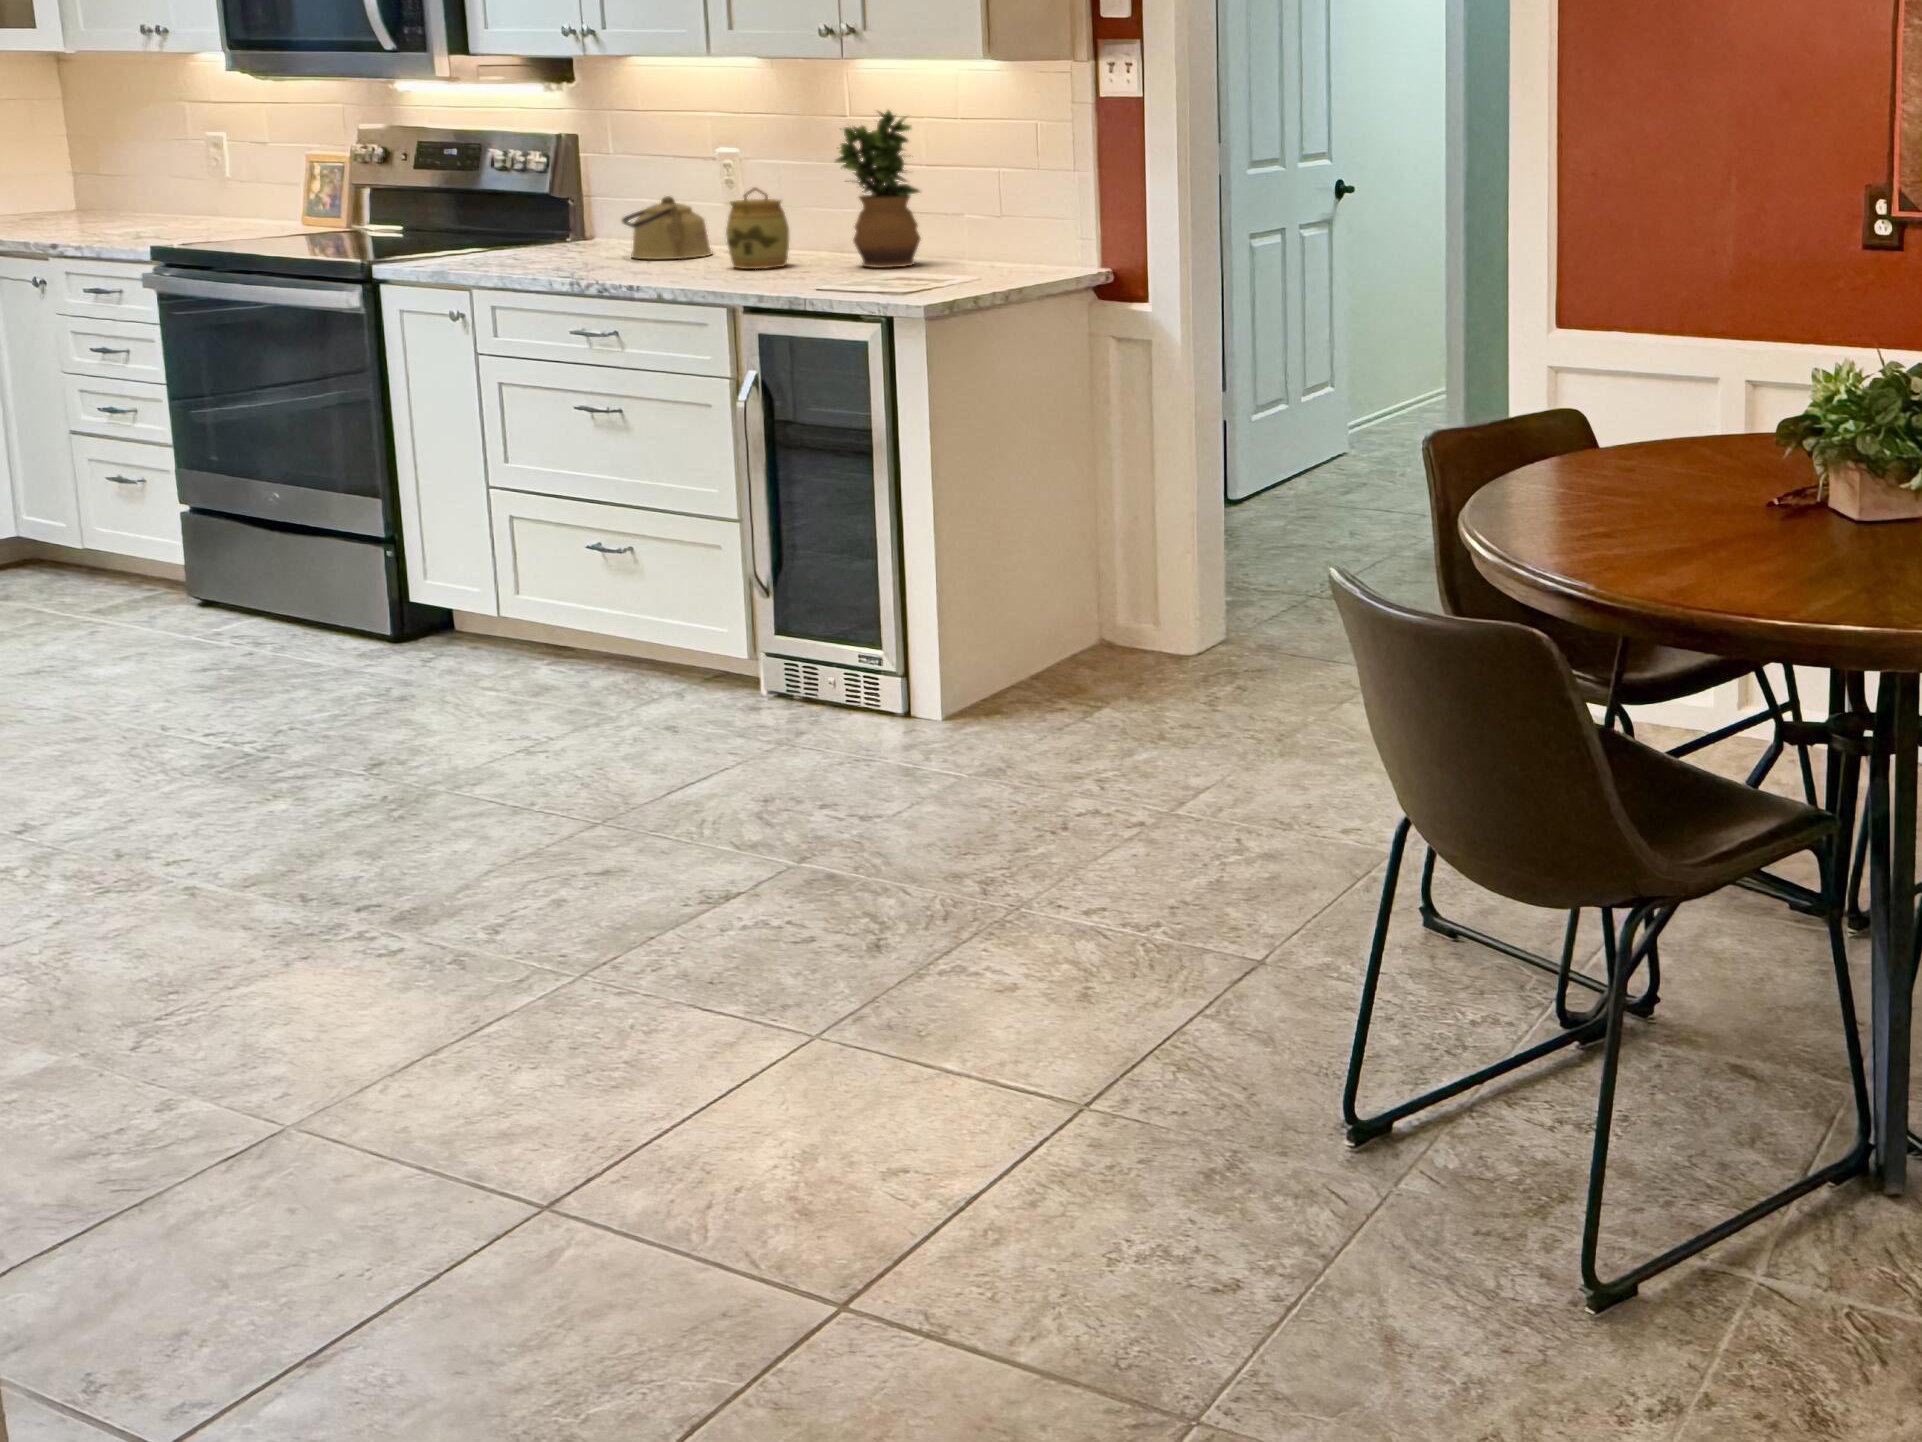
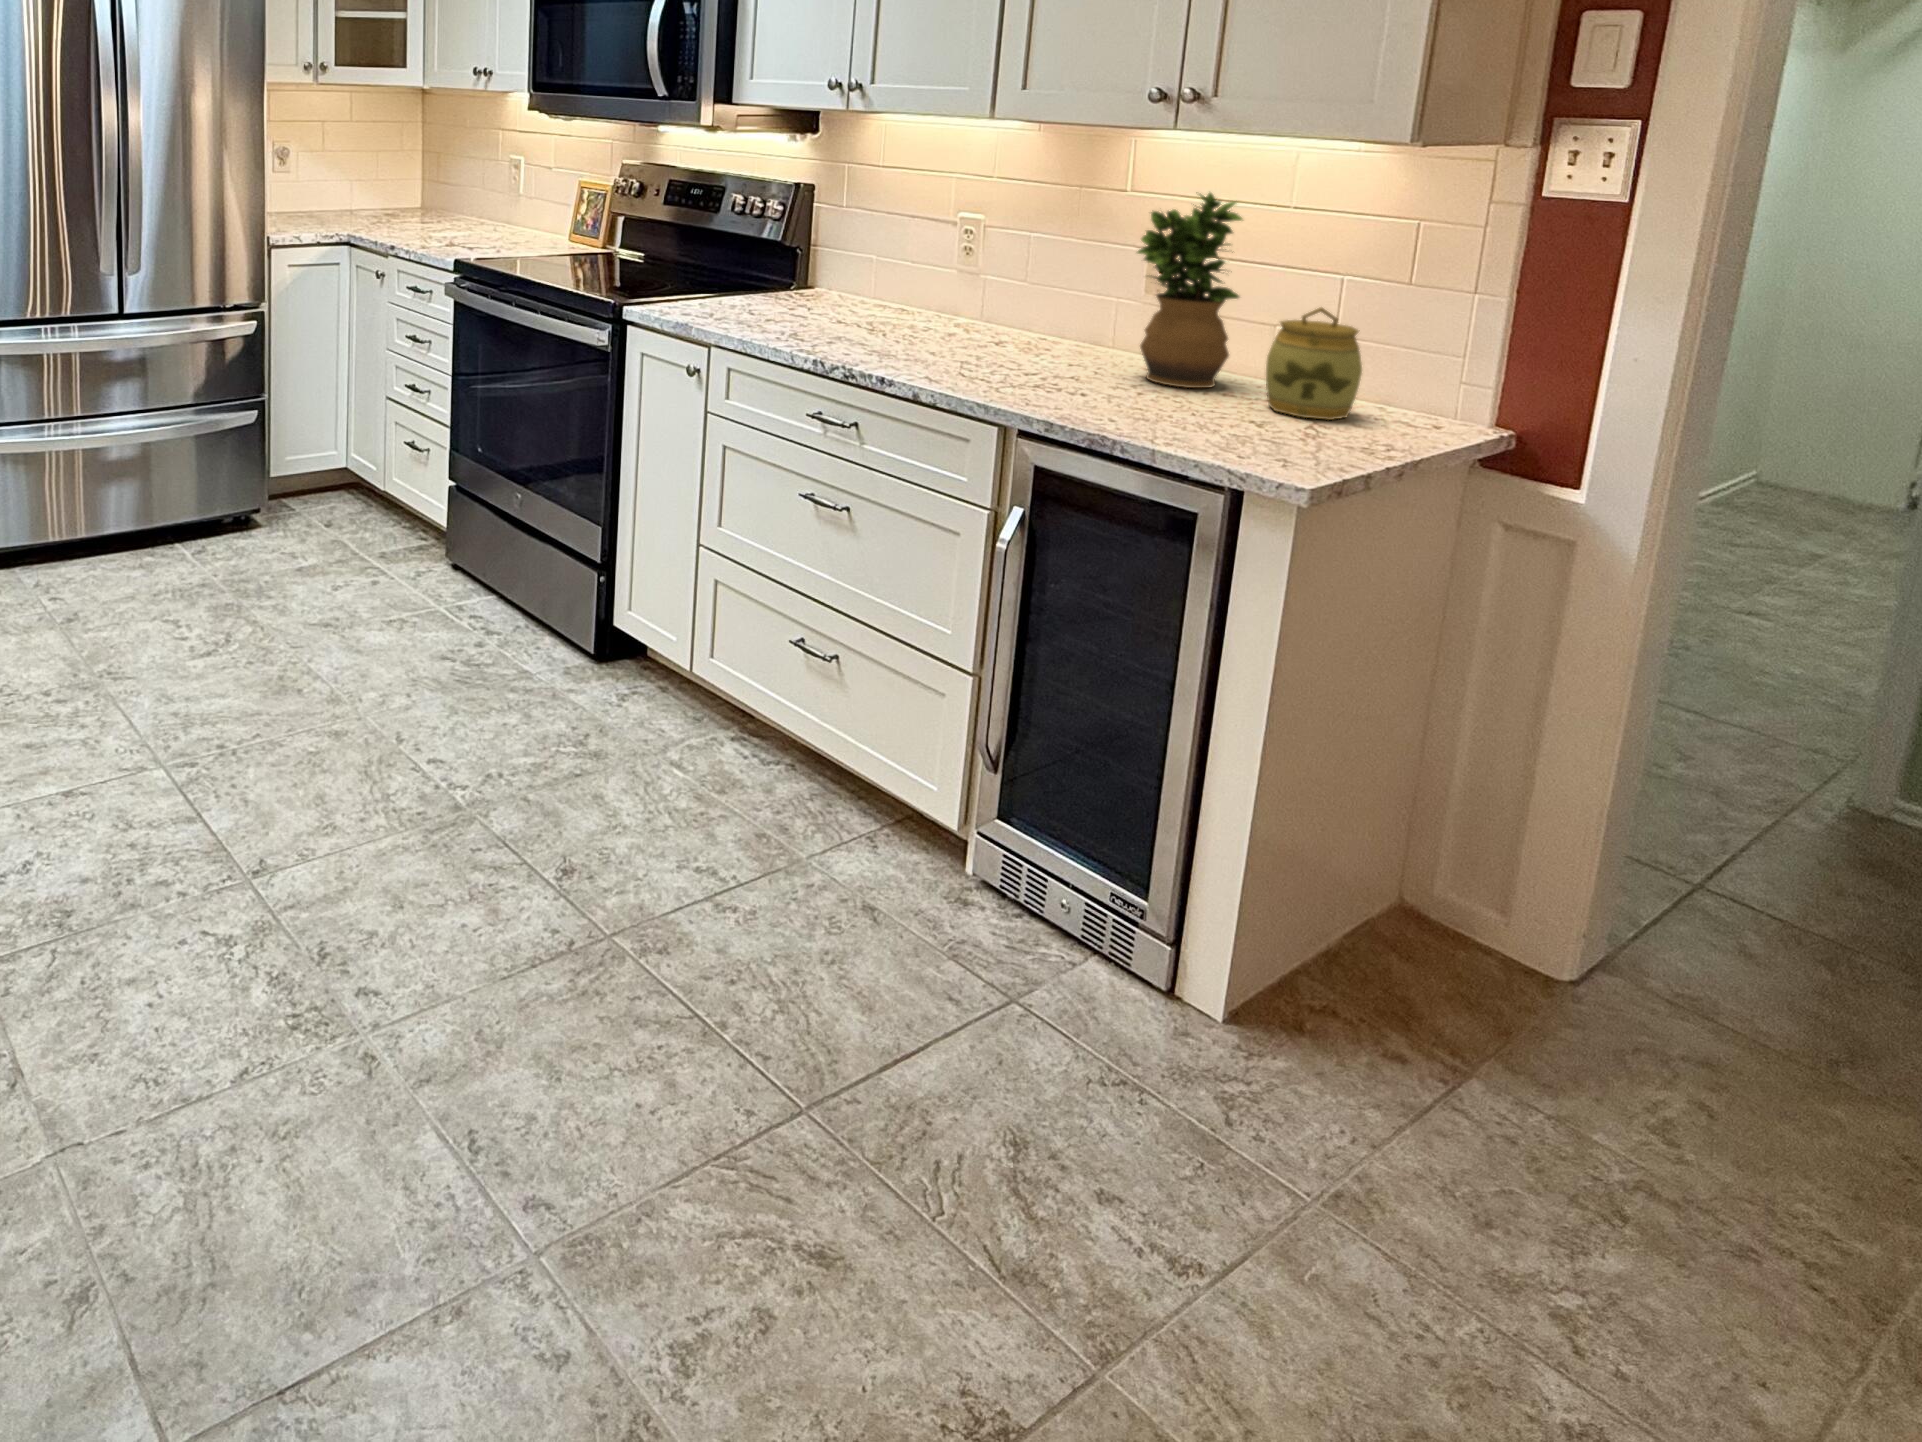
jar: present [726,188,789,269] -> present [1266,308,1362,420]
kettle: present [622,196,712,259] -> none [859,264,950,335]

